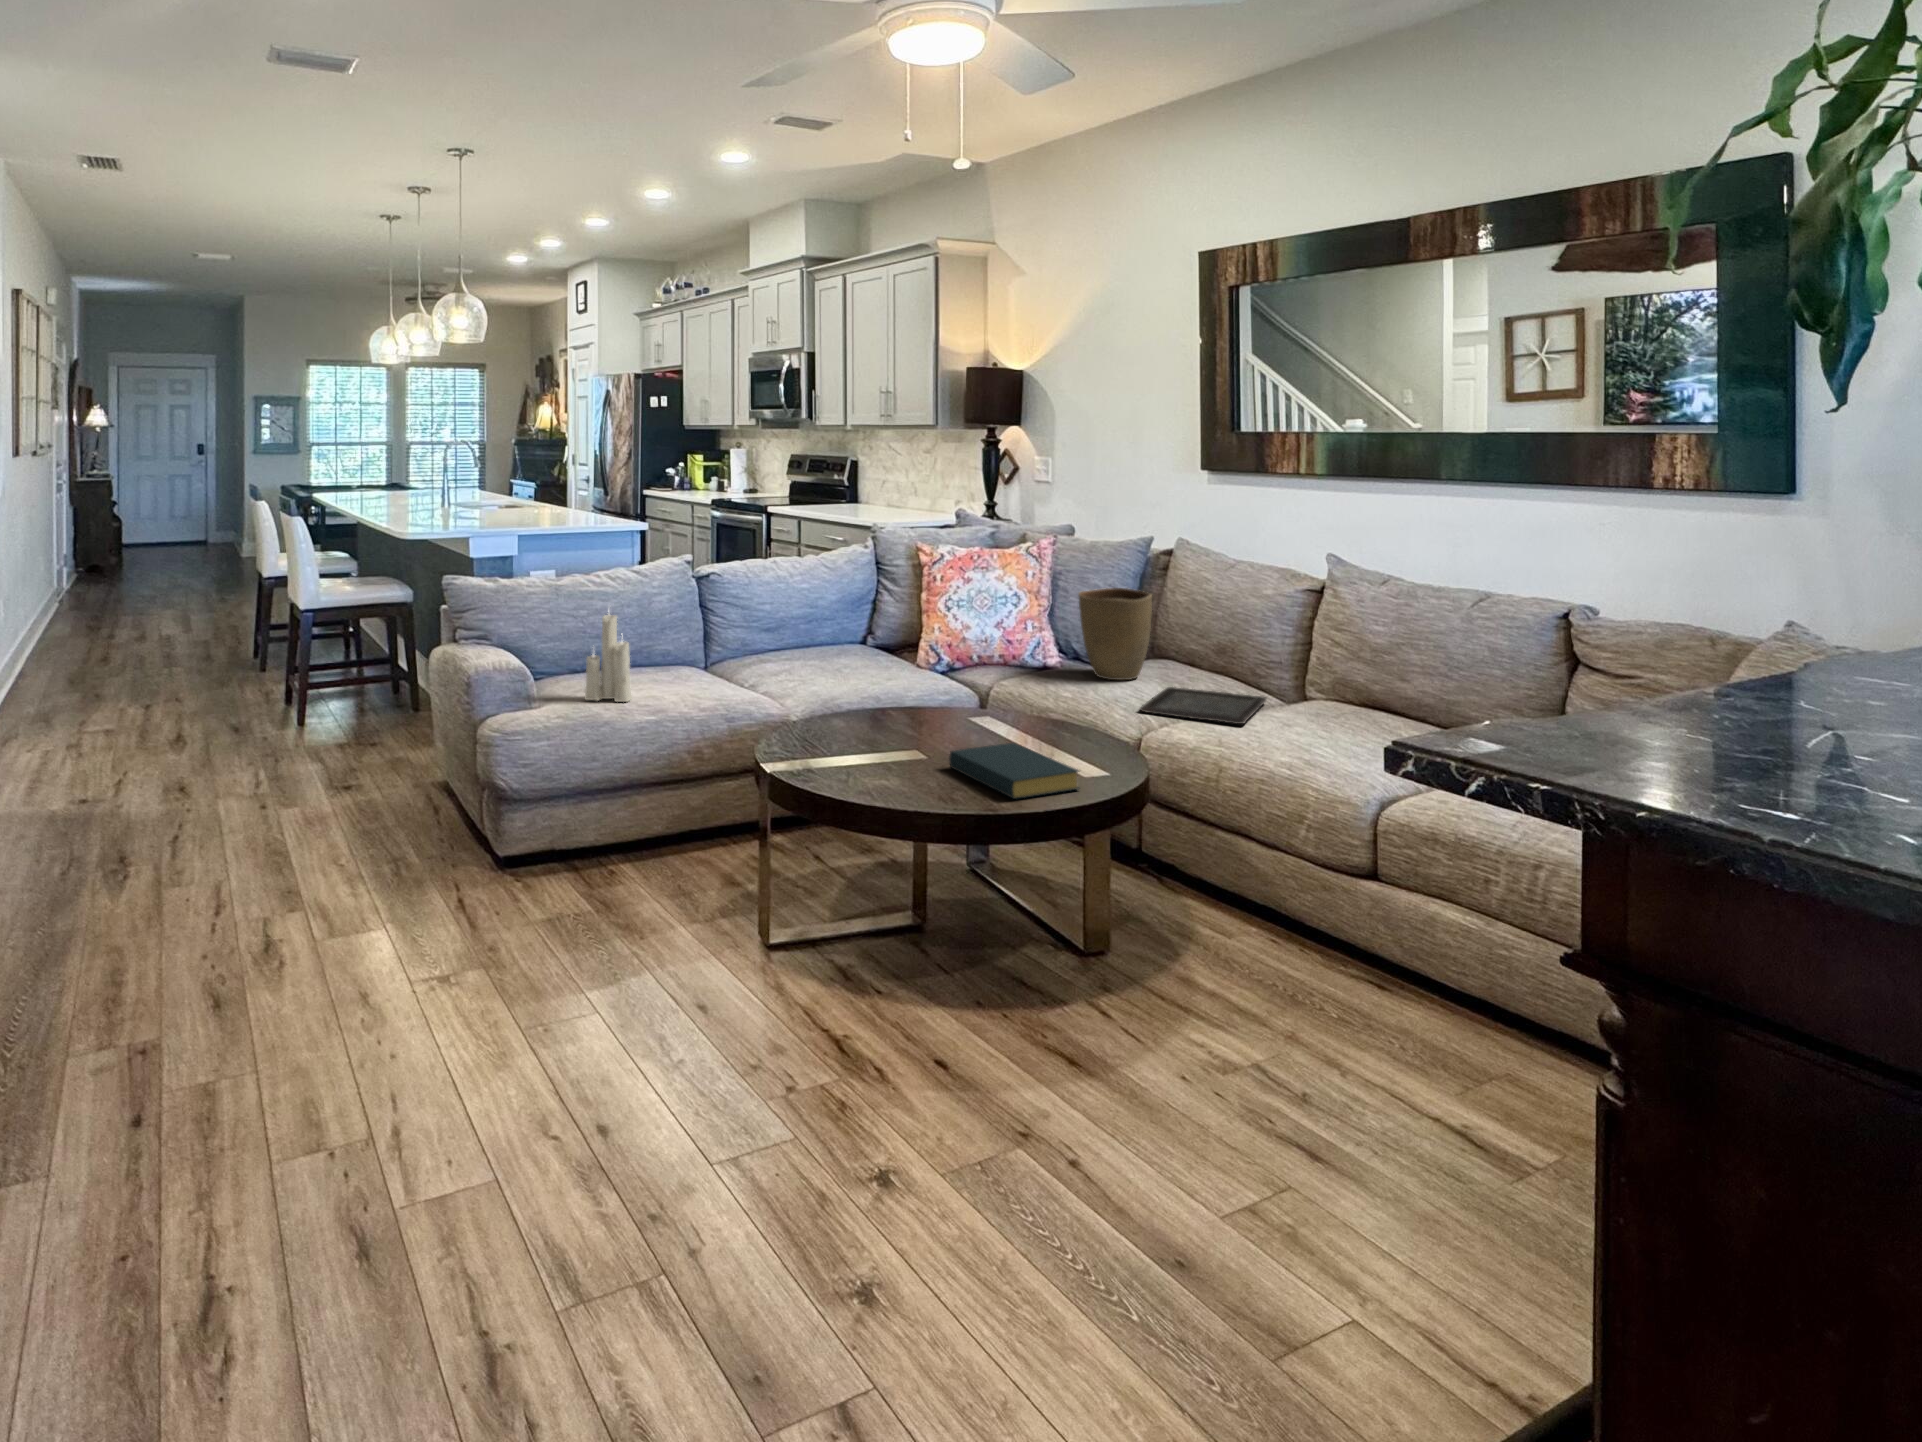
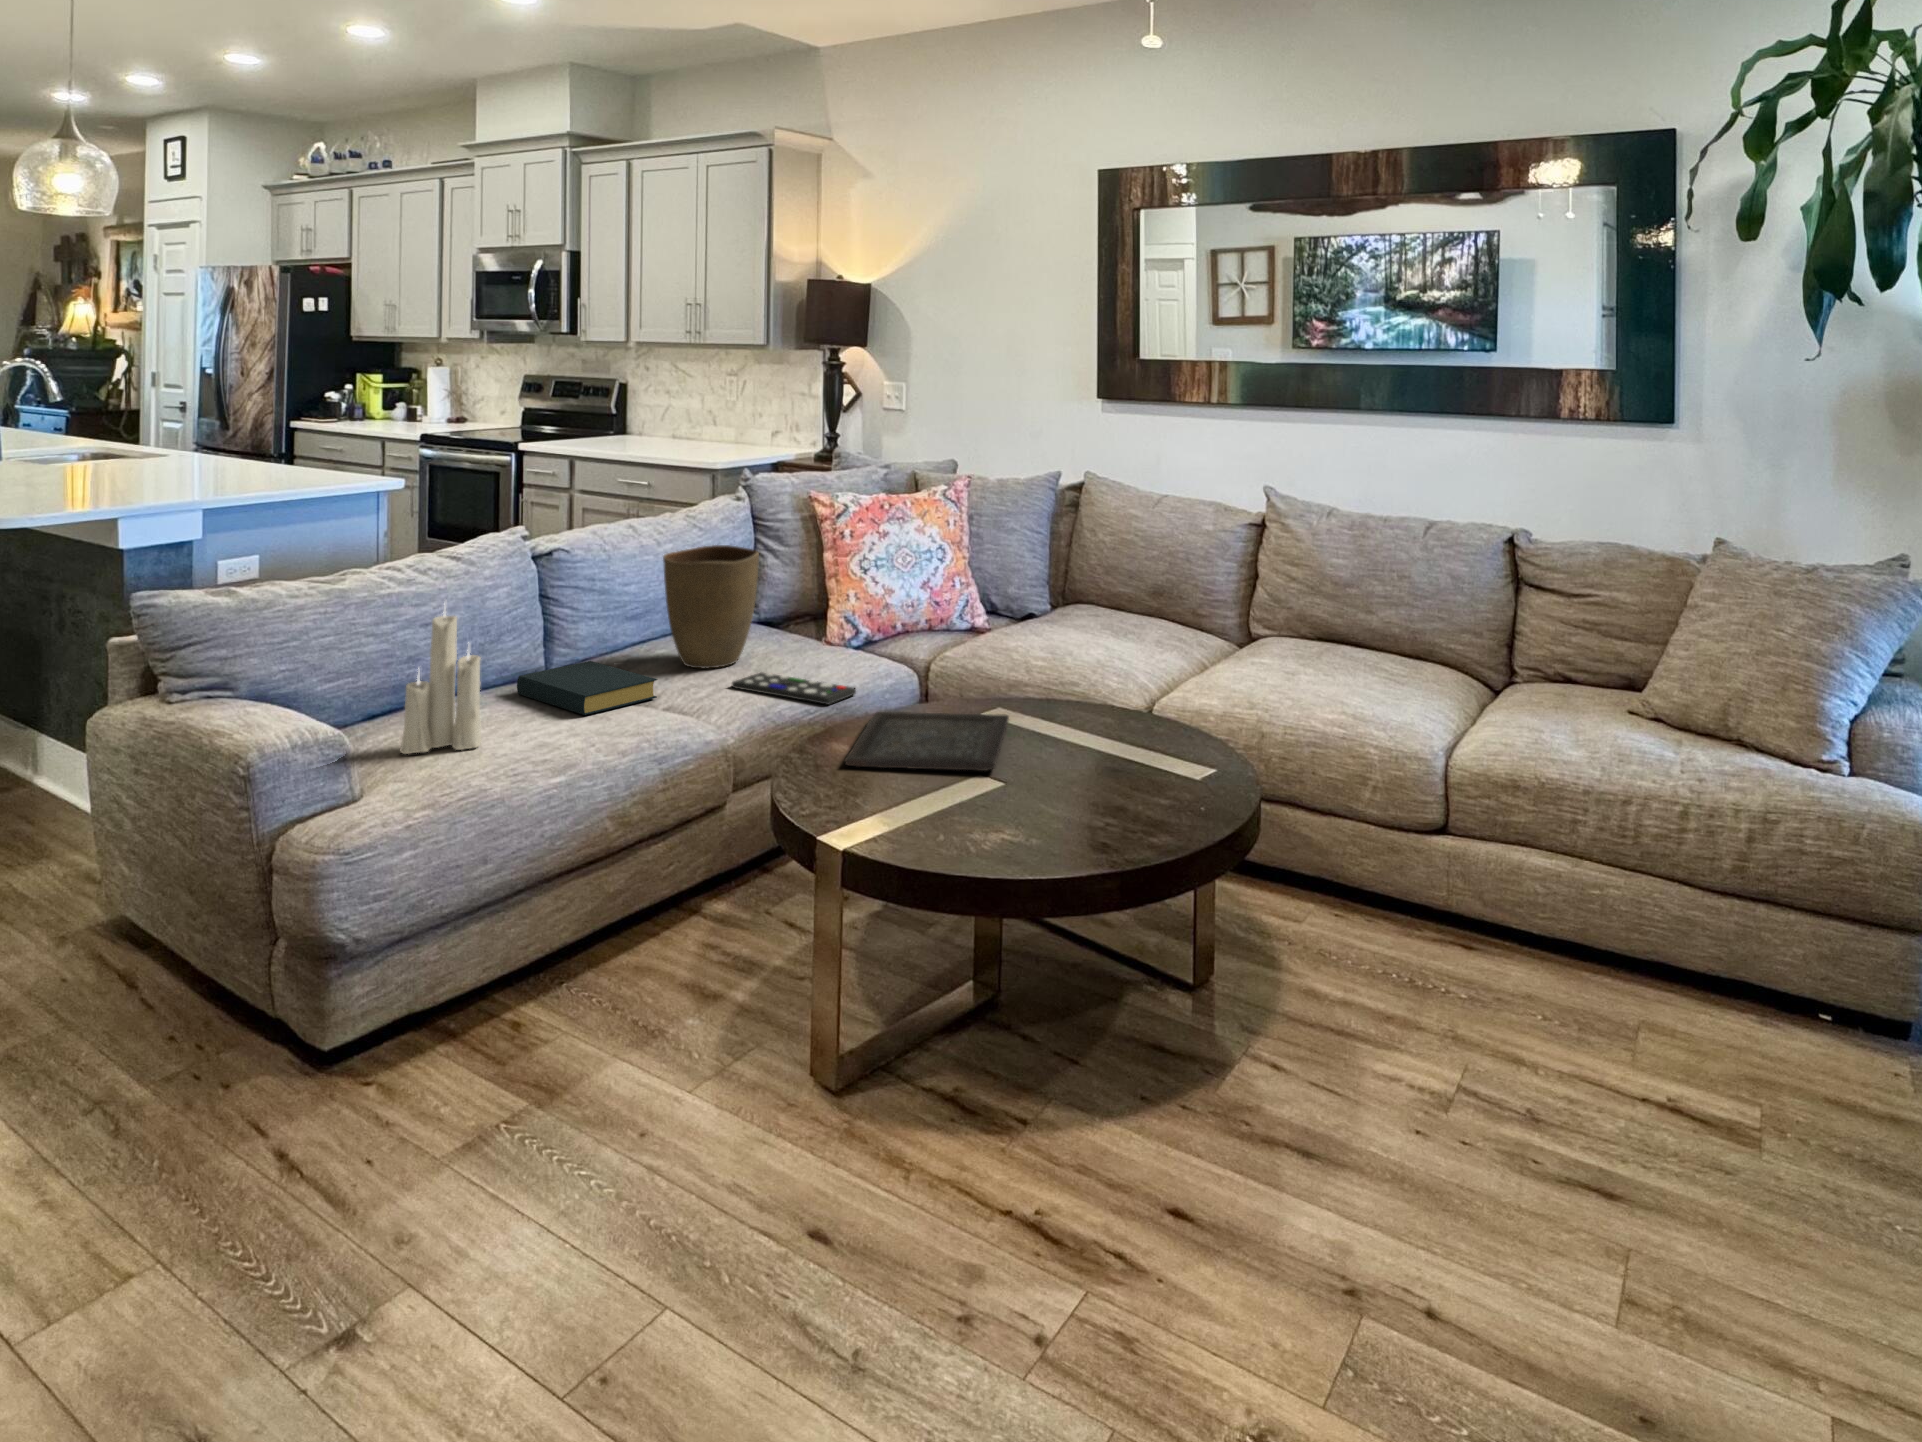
vase: present [1078,588,1152,680] -> present [663,545,759,668]
remote control: none [815,678,897,703] -> present [732,673,856,705]
tray: present [1140,687,1266,724] -> present [845,712,1009,771]
hardback book: present [949,743,1079,799] -> present [517,661,657,715]

